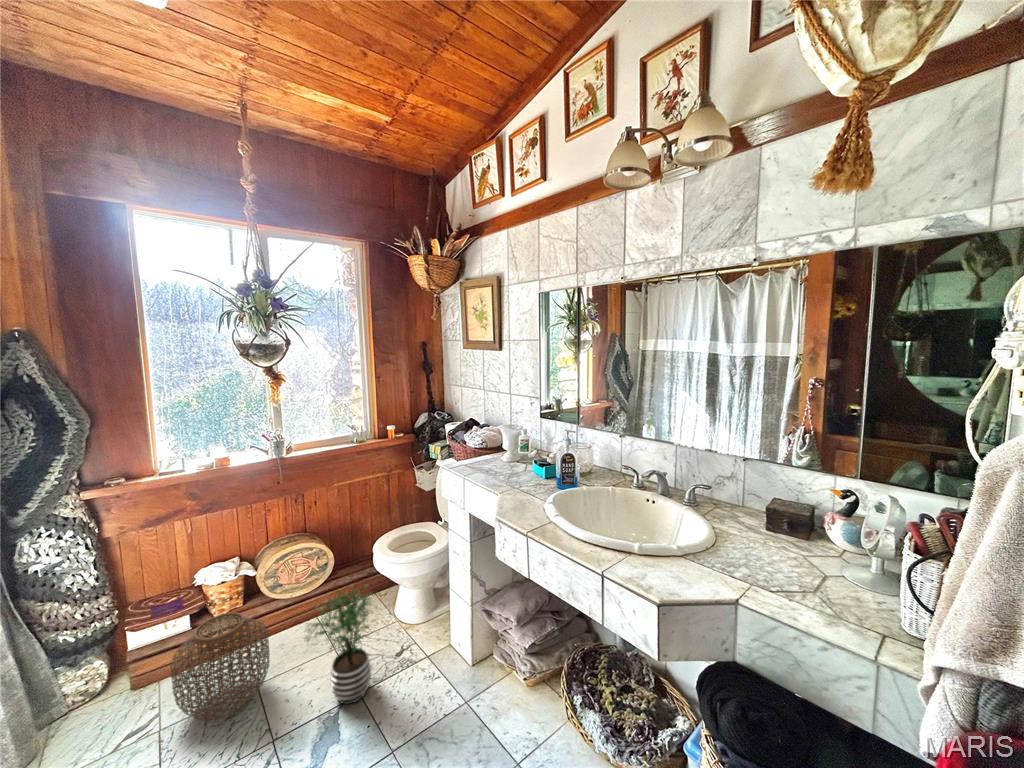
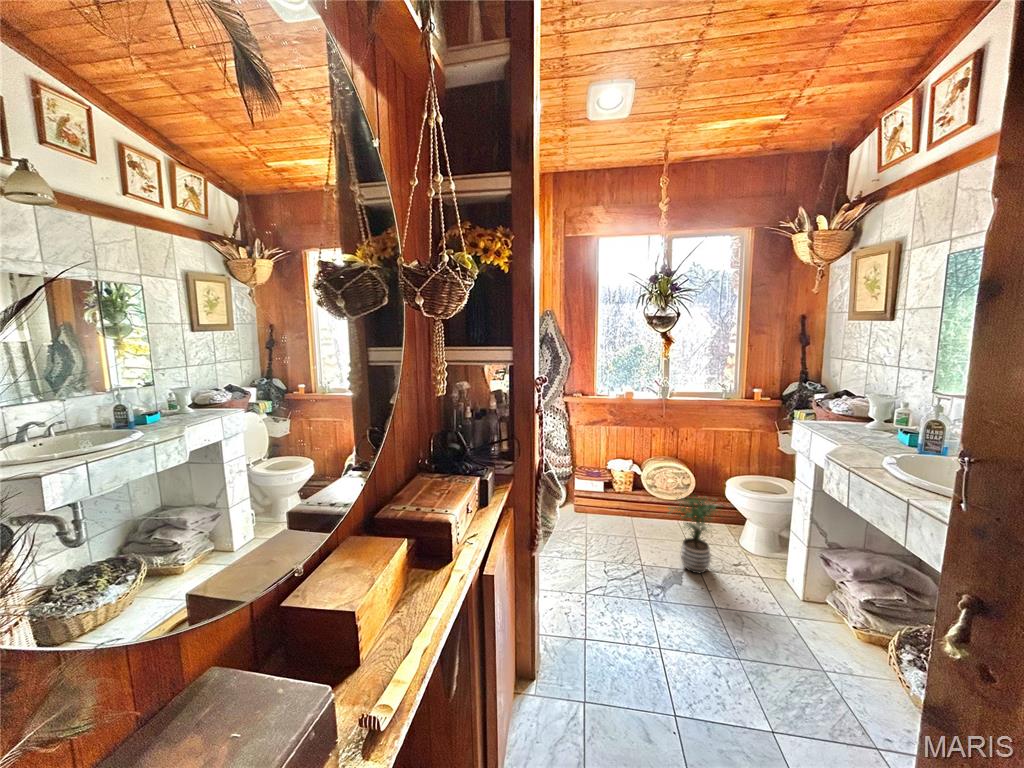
woven basket: present [171,612,270,721] -> none [594,484,645,544]

